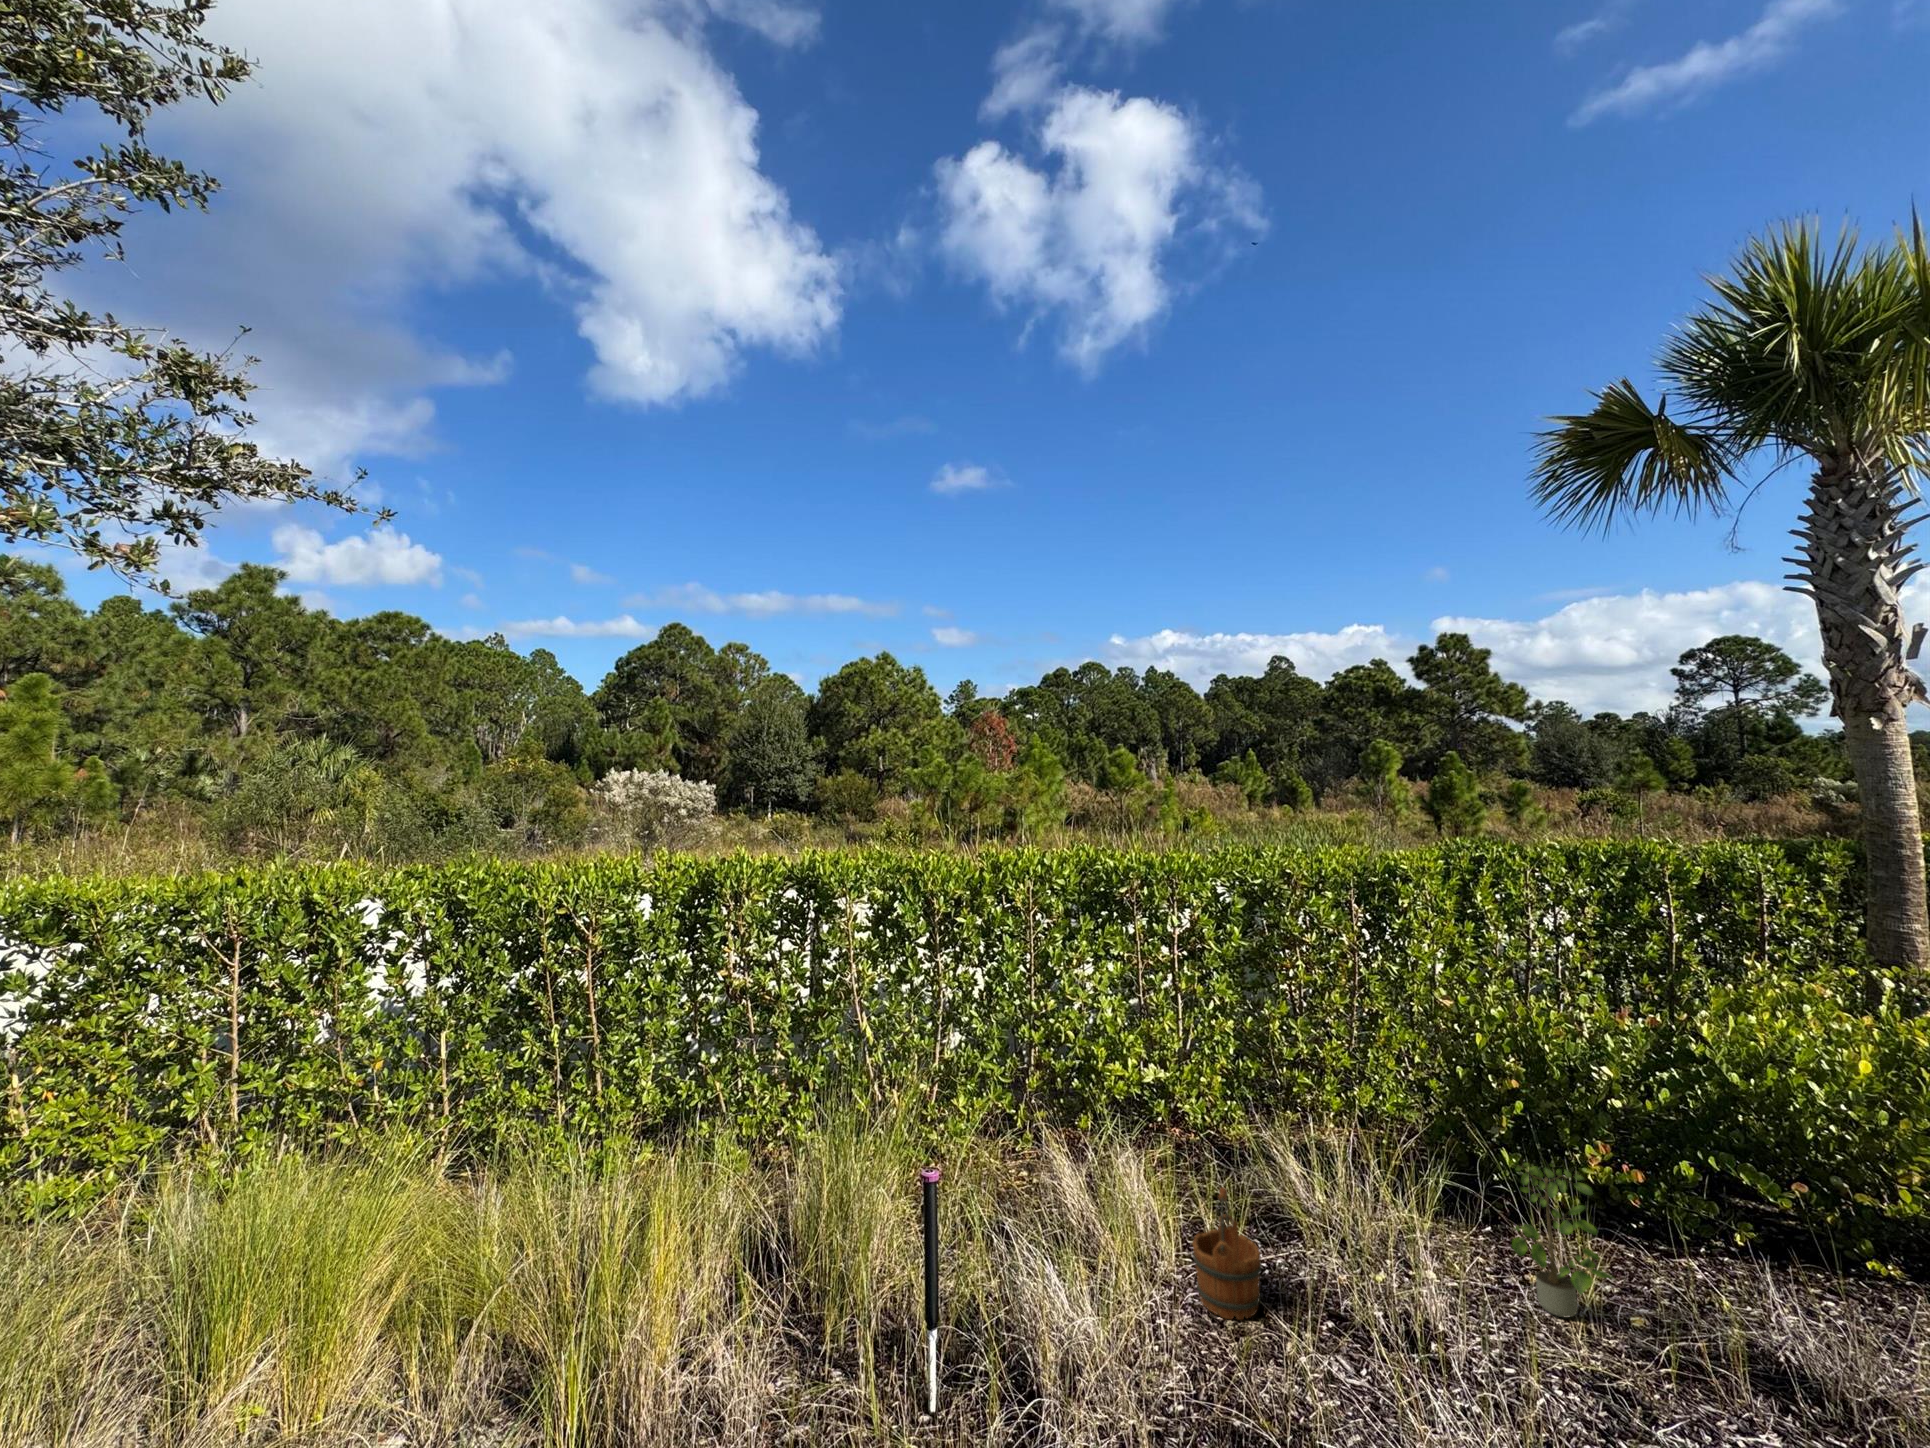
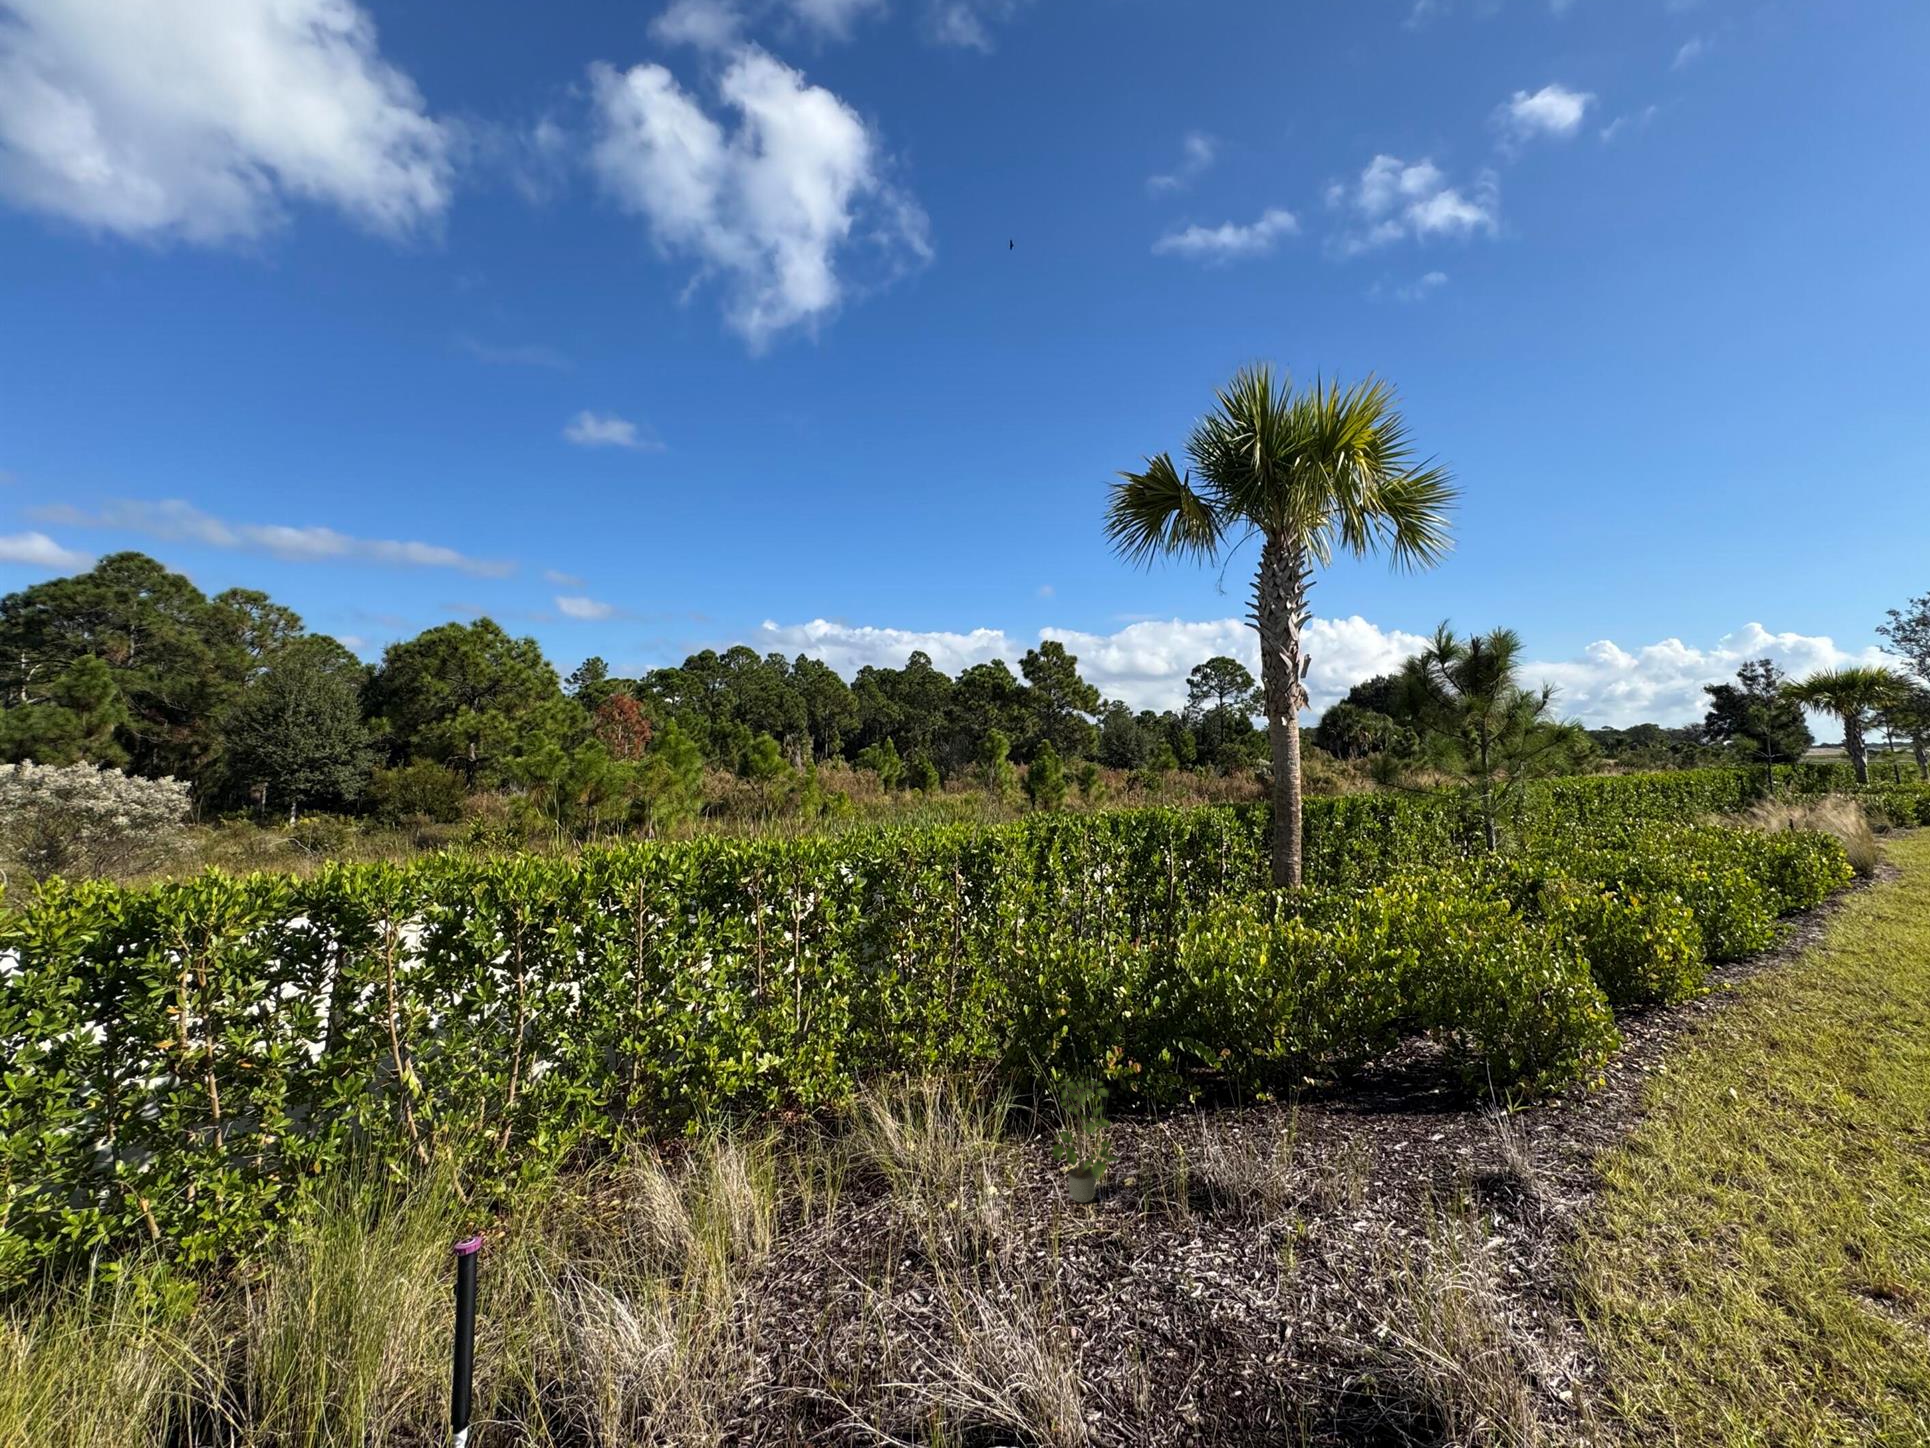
wooden bucket: present [1193,1187,1262,1320] -> none [782,1168,848,1300]

